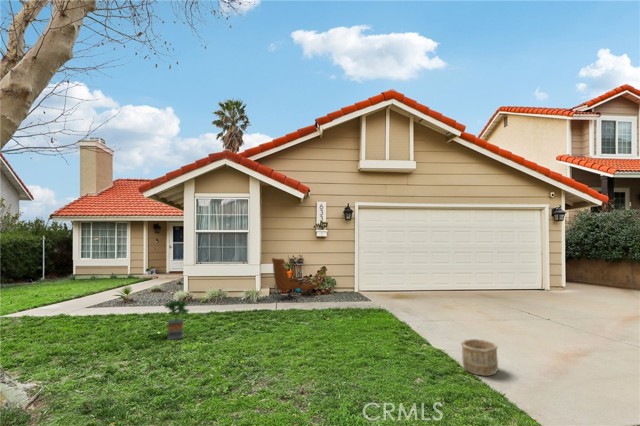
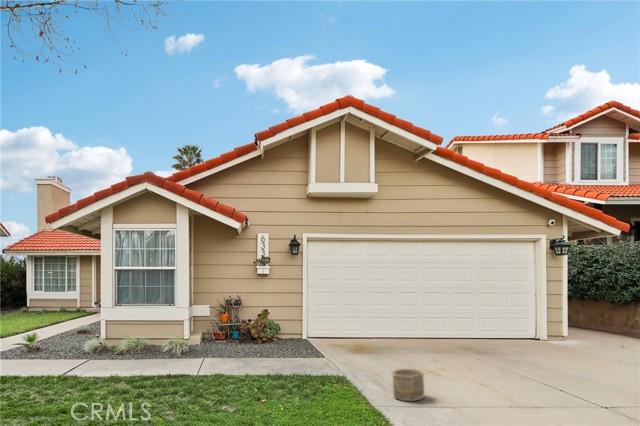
lounge chair: present [272,258,317,299] -> none [204,298,257,349]
potted tree: present [165,301,189,339] -> none [81,343,111,386]

